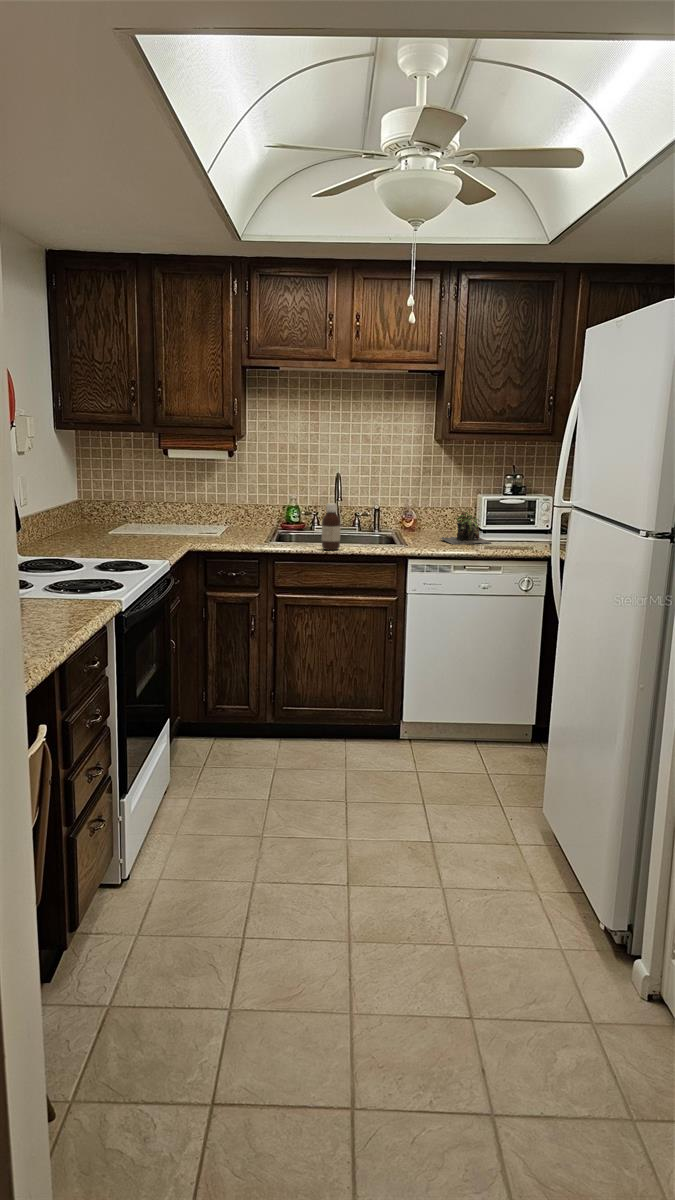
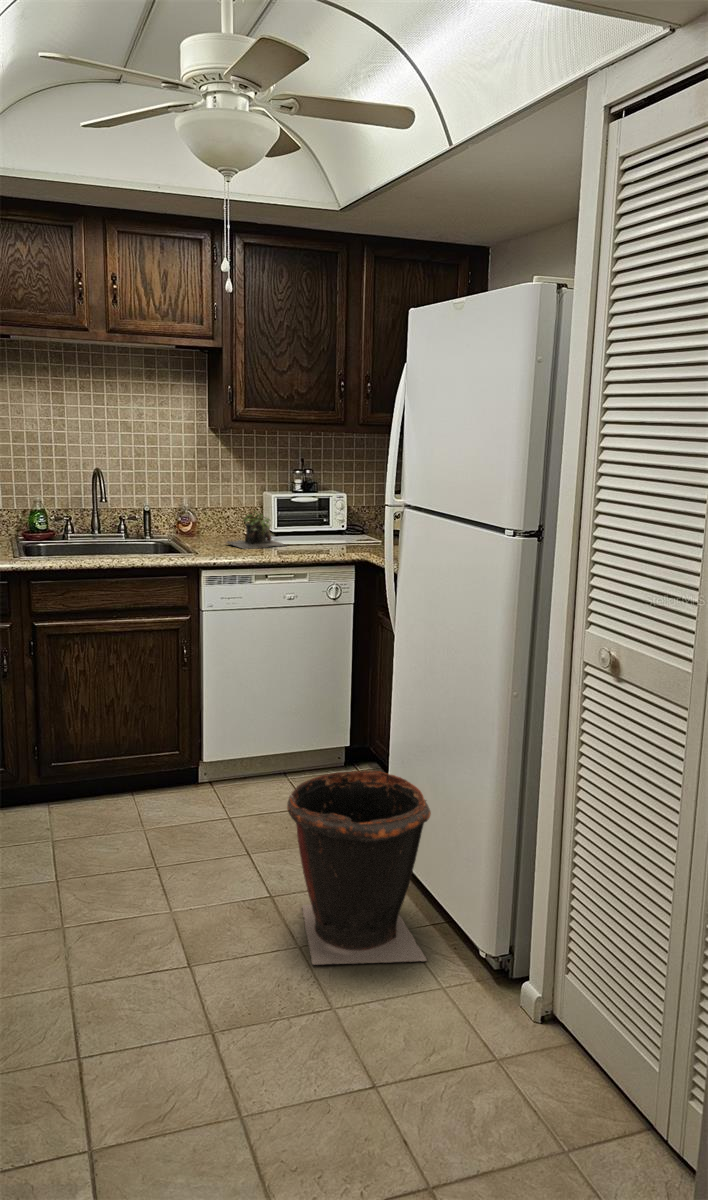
bottle: present [322,503,341,550] -> none [92,506,116,563]
waste bin: none [439,742,567,921] -> present [287,771,431,965]

